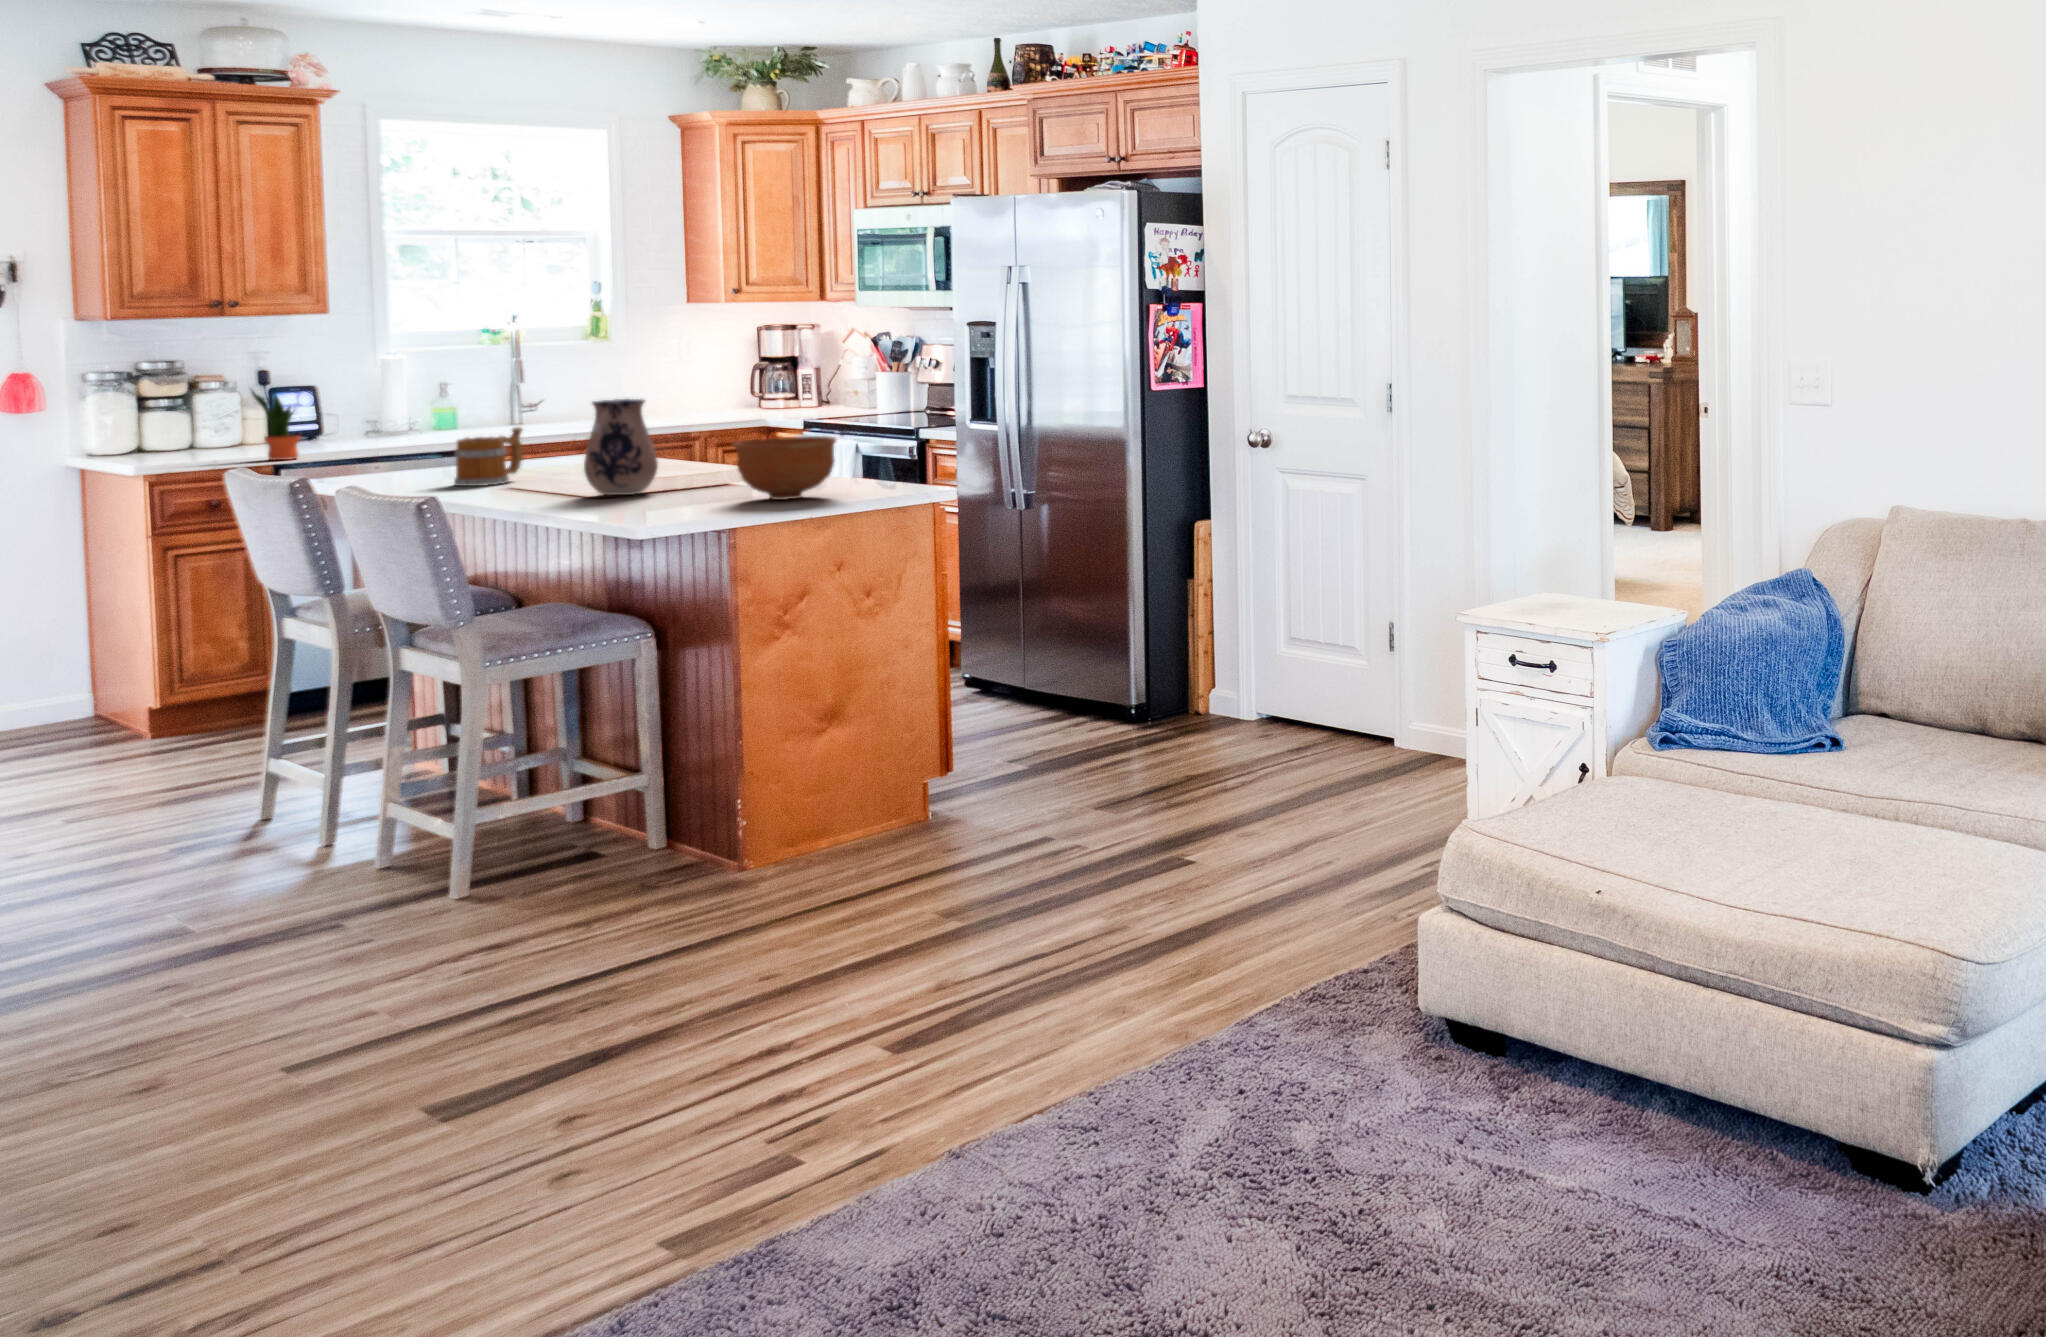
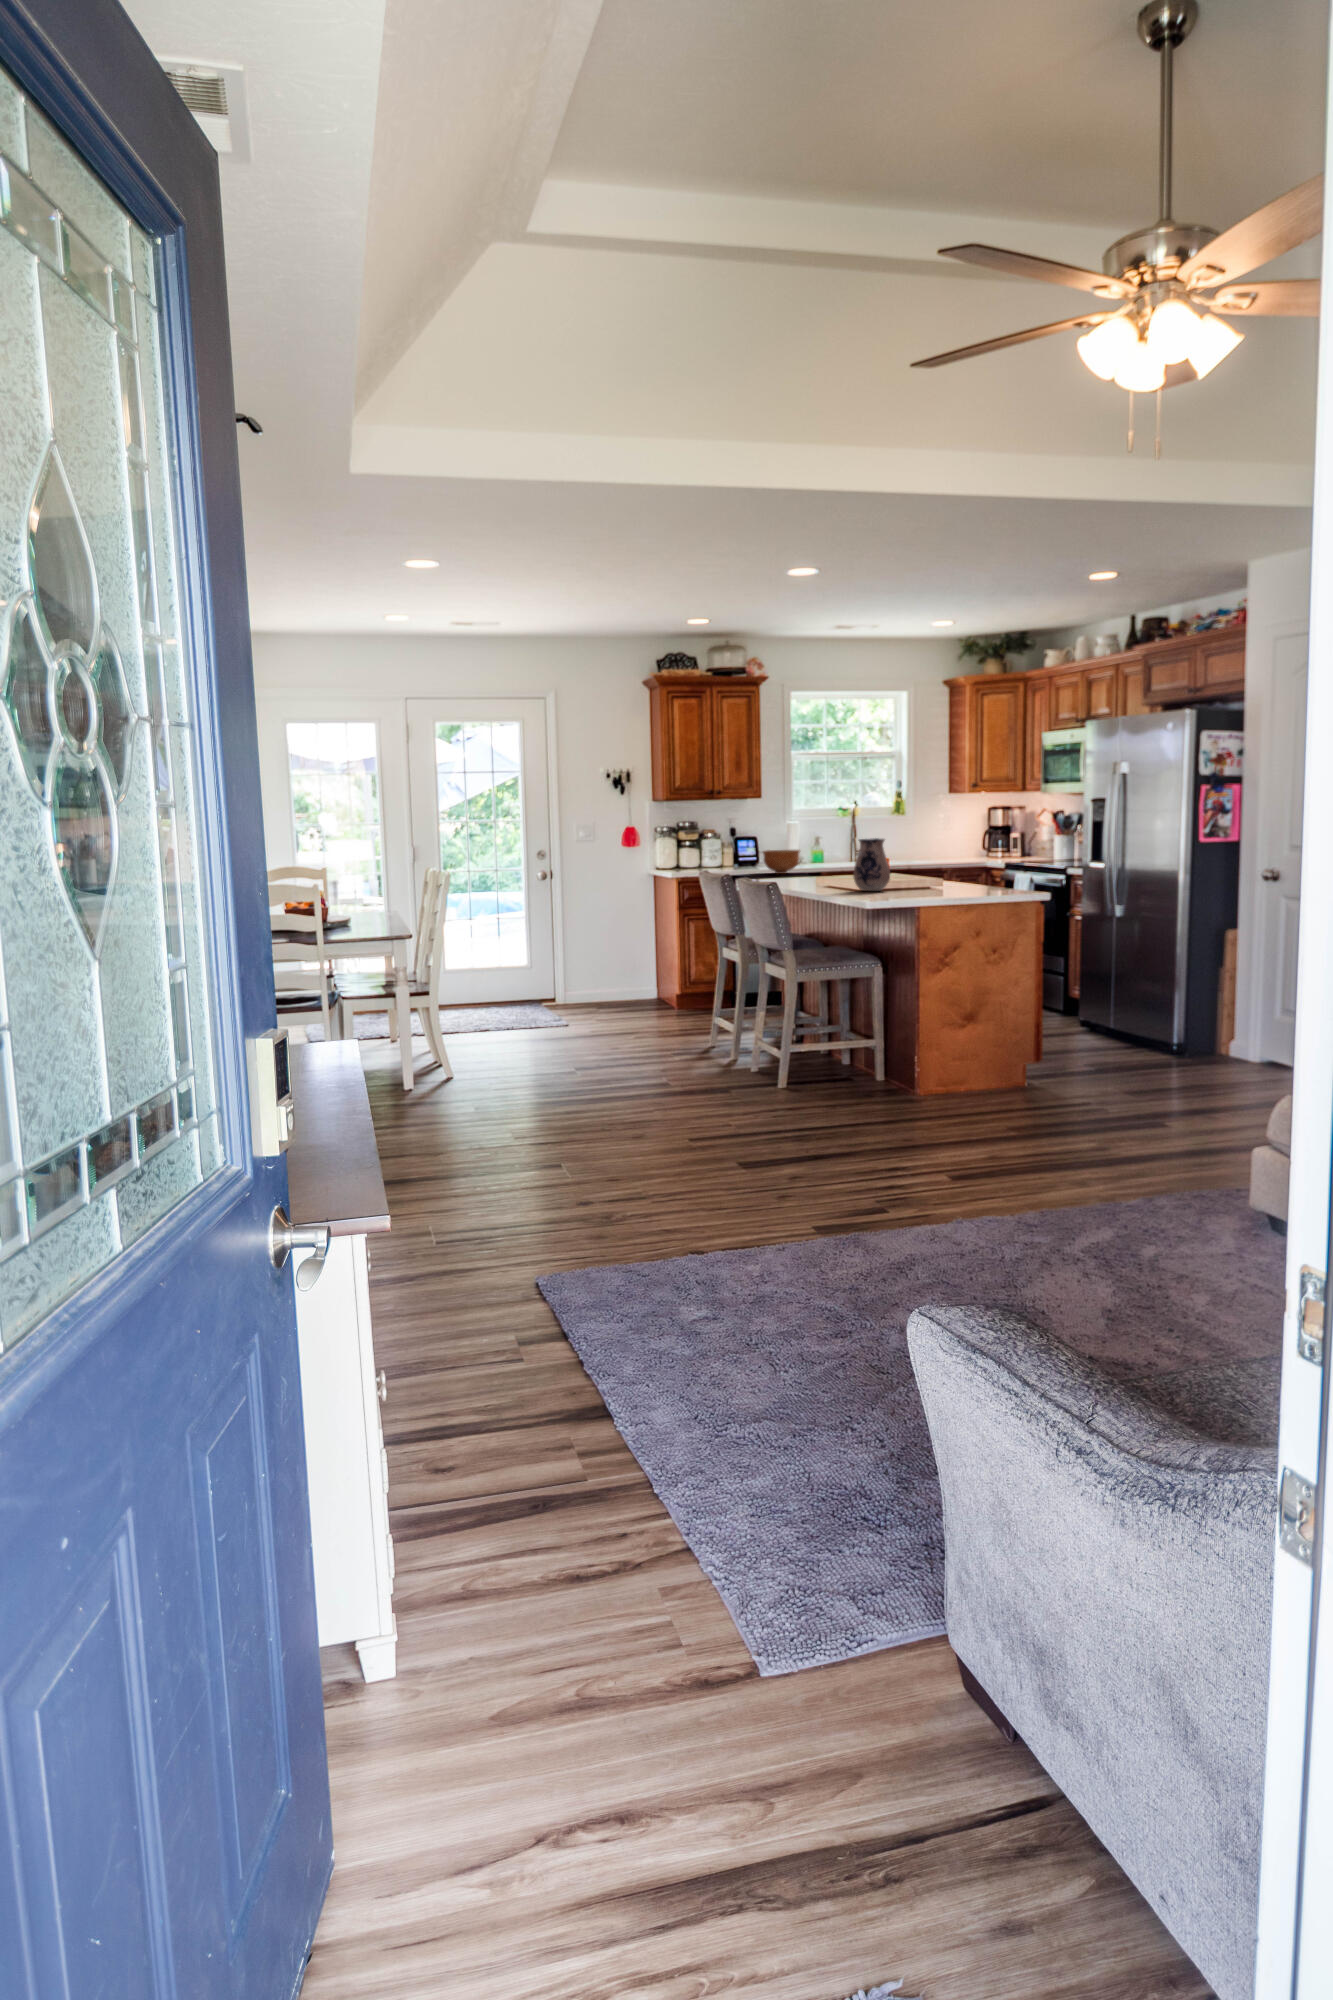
potted plant: present [252,391,300,460] -> none [723,835,745,874]
mug: present [454,427,523,486] -> none [800,856,834,886]
bowl: present [733,436,837,500] -> present [763,850,800,874]

